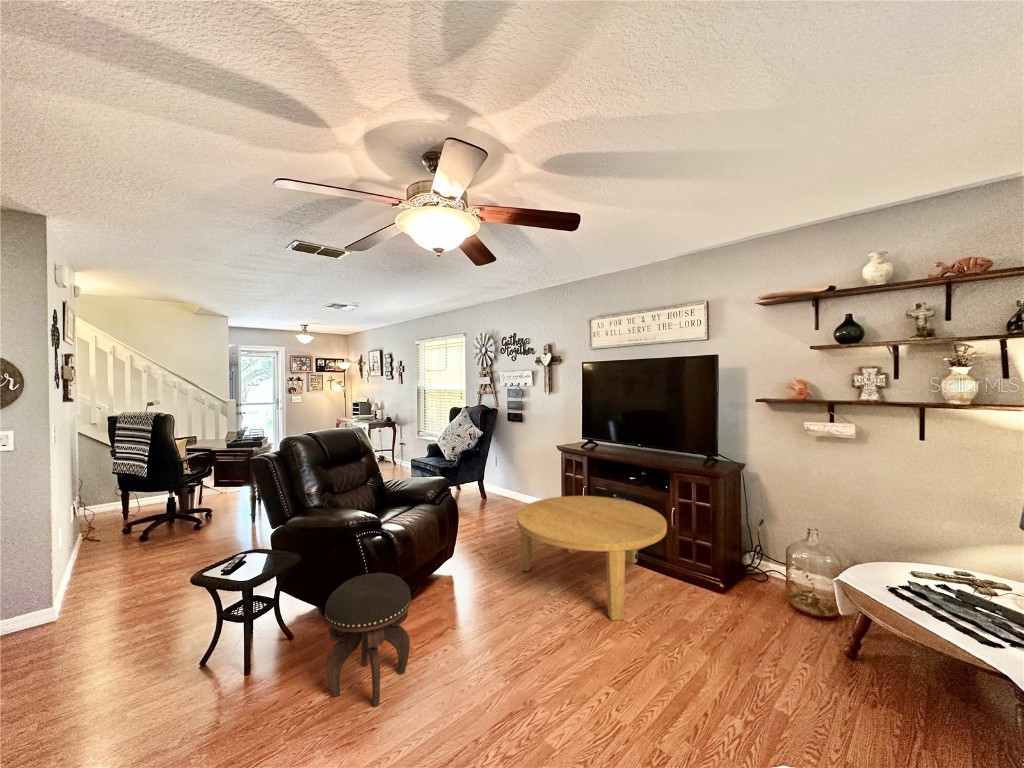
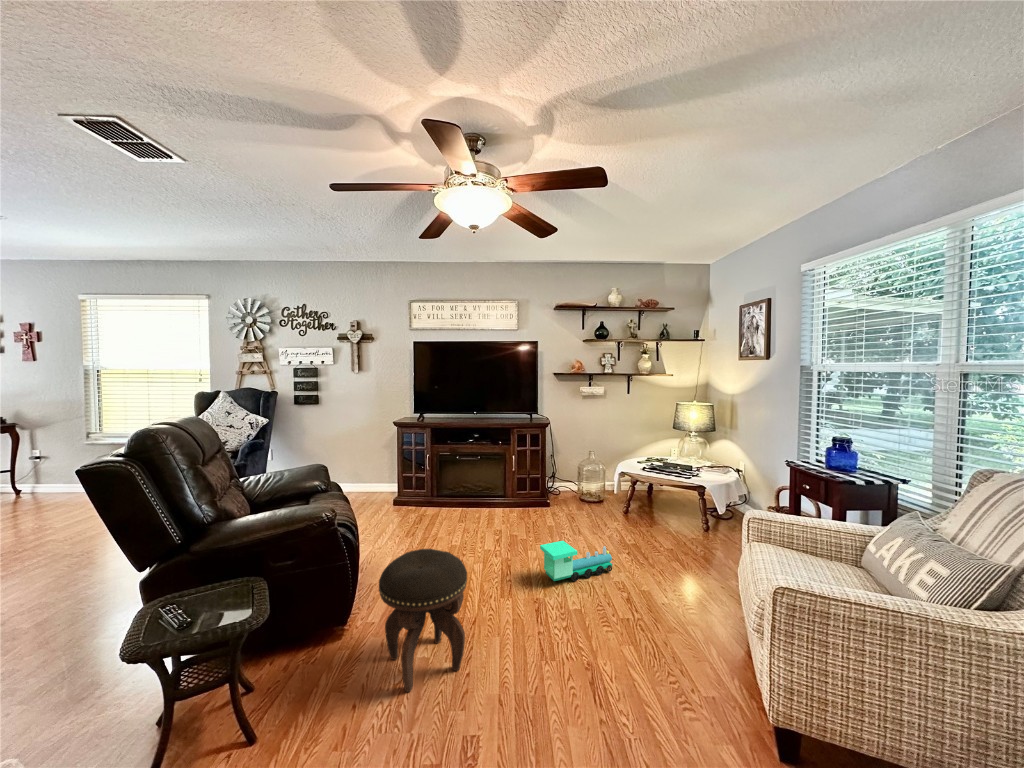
coffee table: present [517,496,667,620] -> none [408,458,534,541]
toy train: none [554,630,671,722] -> present [540,541,614,581]

